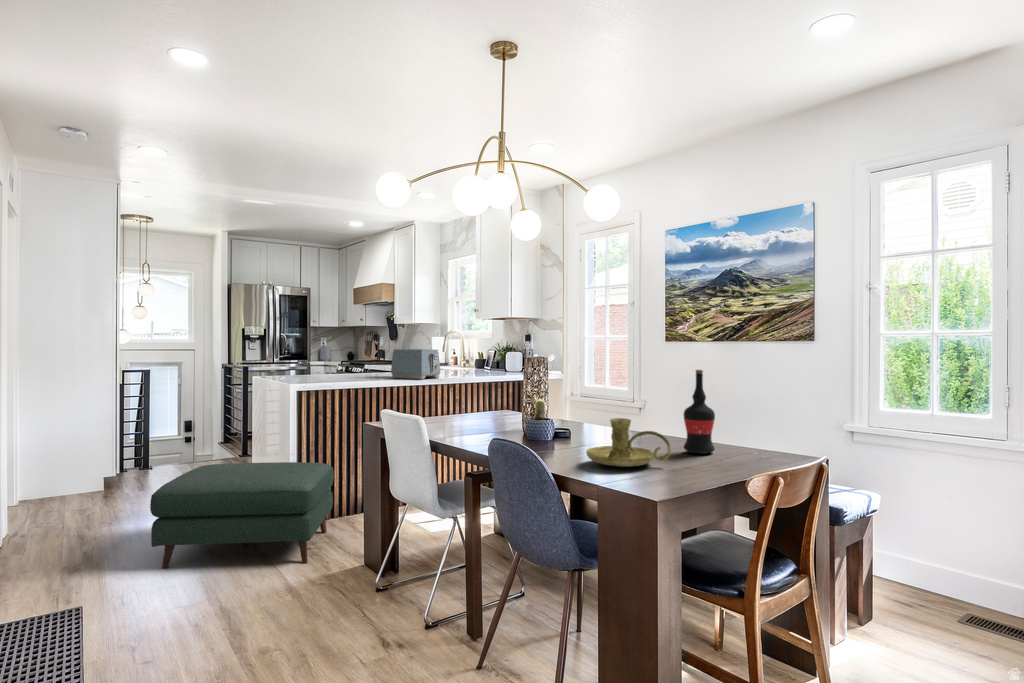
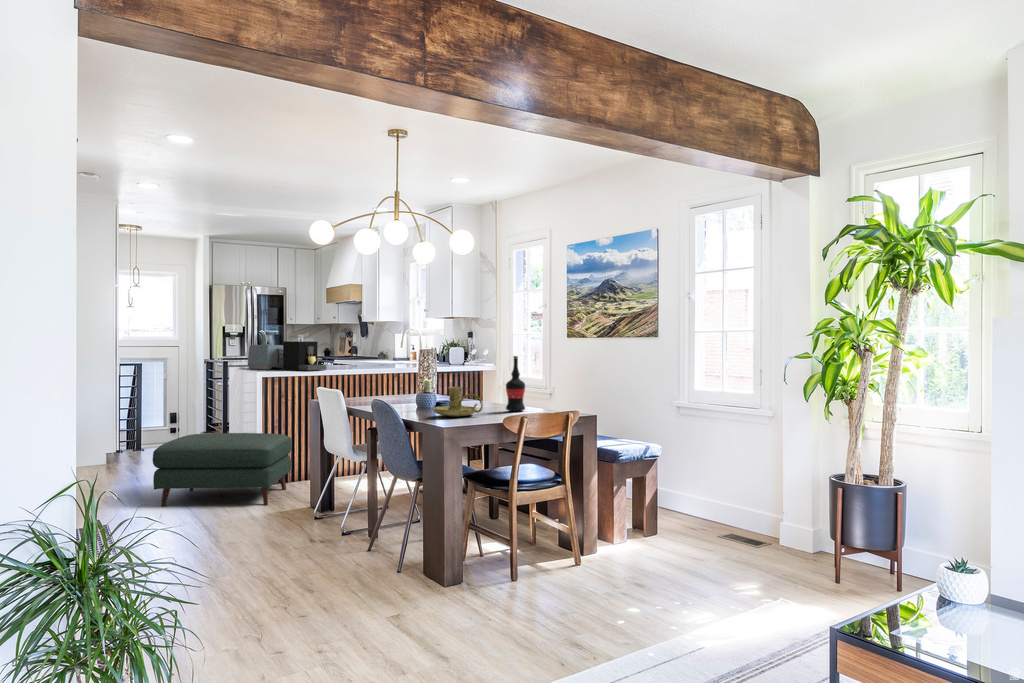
coffee maker: none [319,346,372,381] -> present [283,341,327,371]
toaster: present [391,349,440,379] -> present [248,345,283,370]

